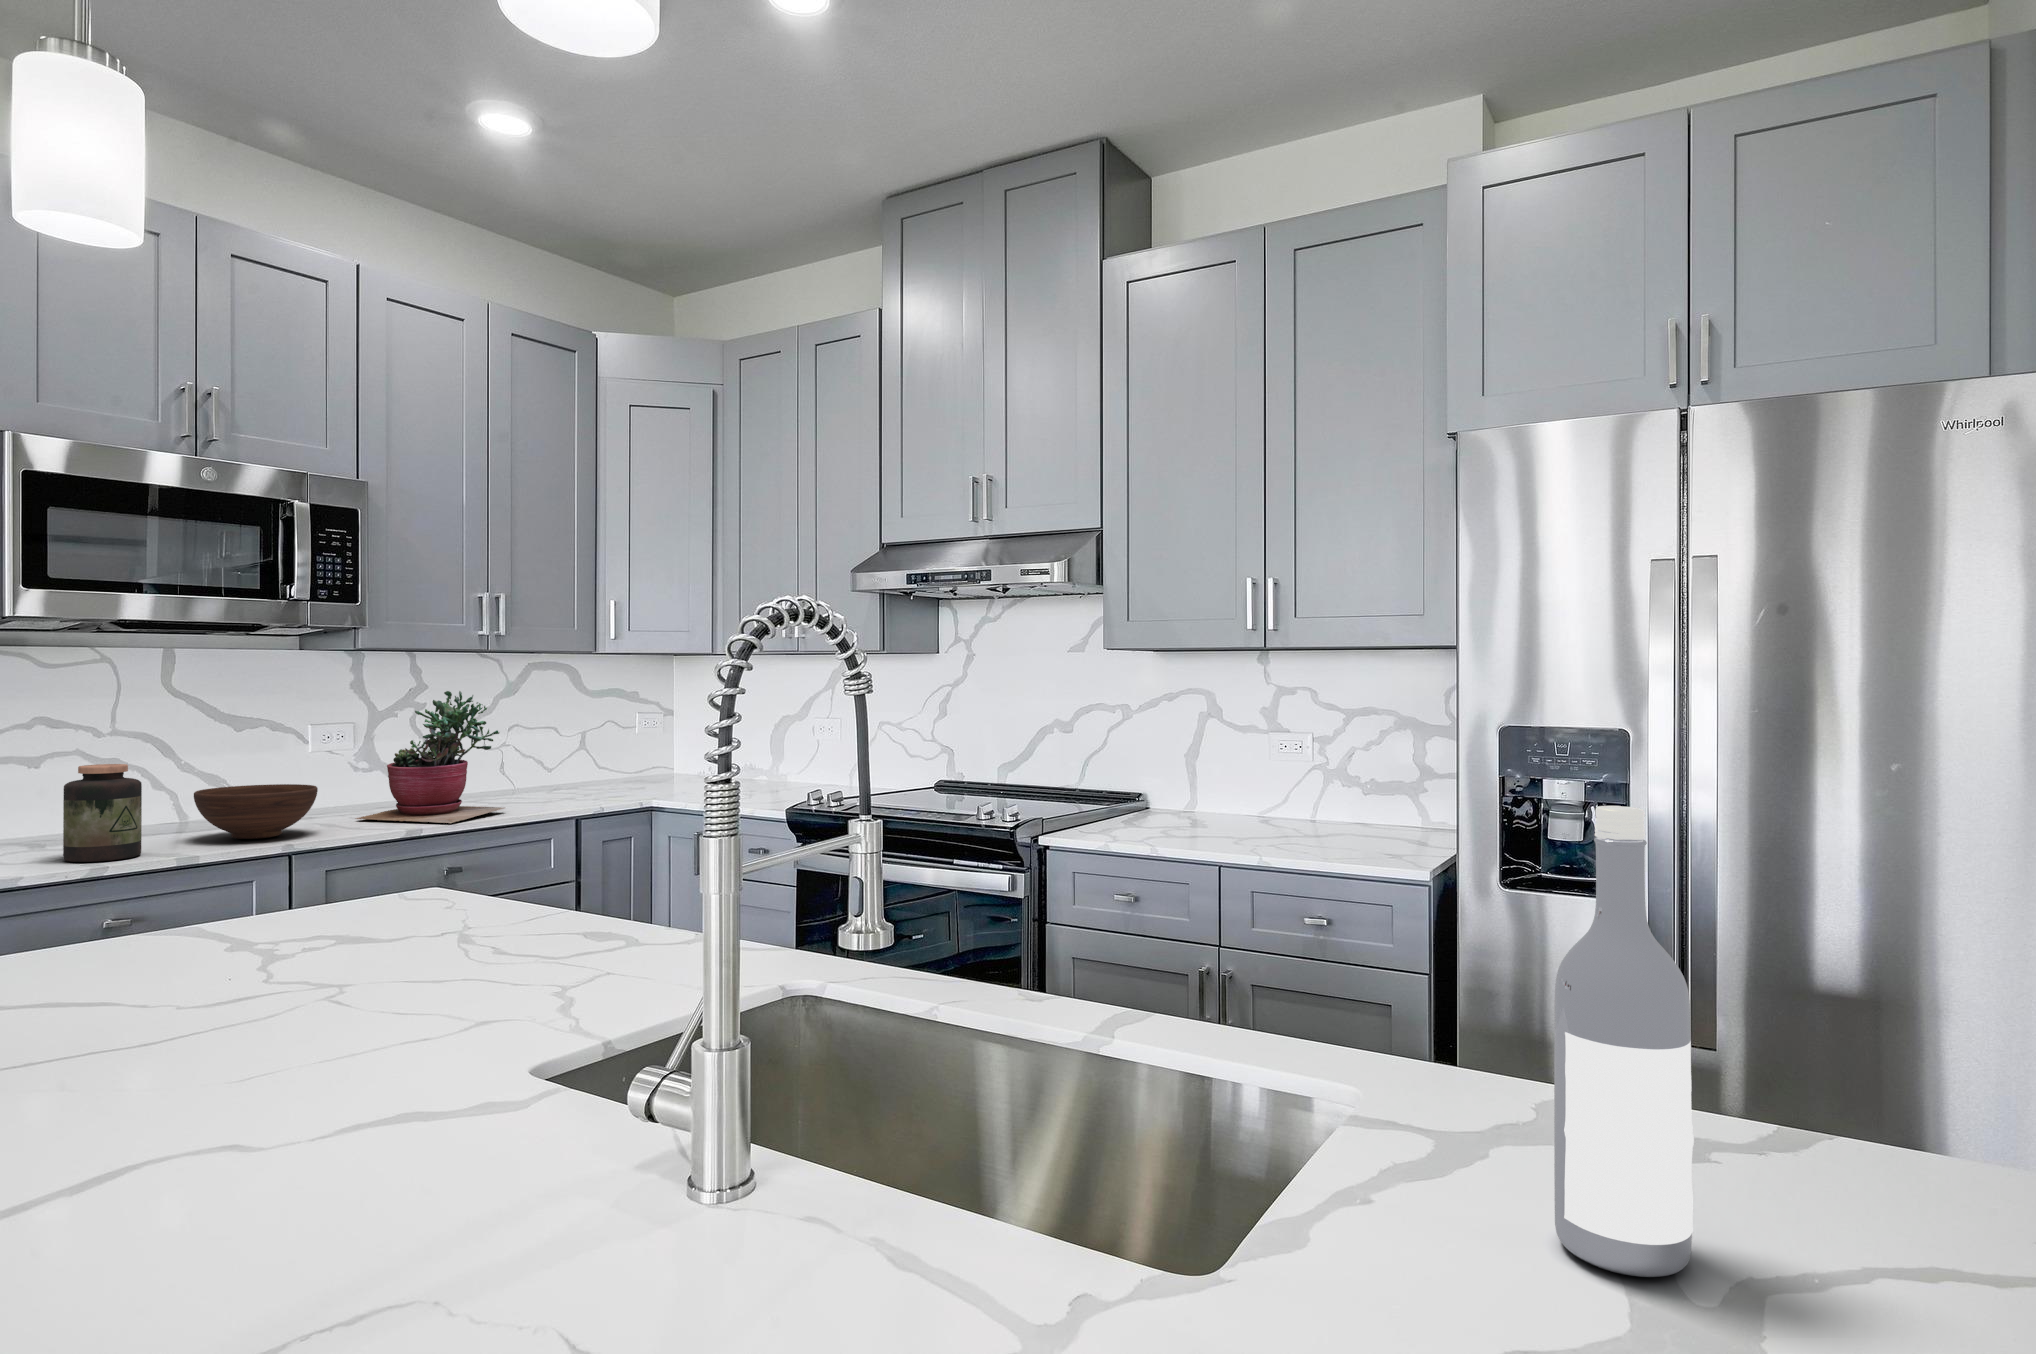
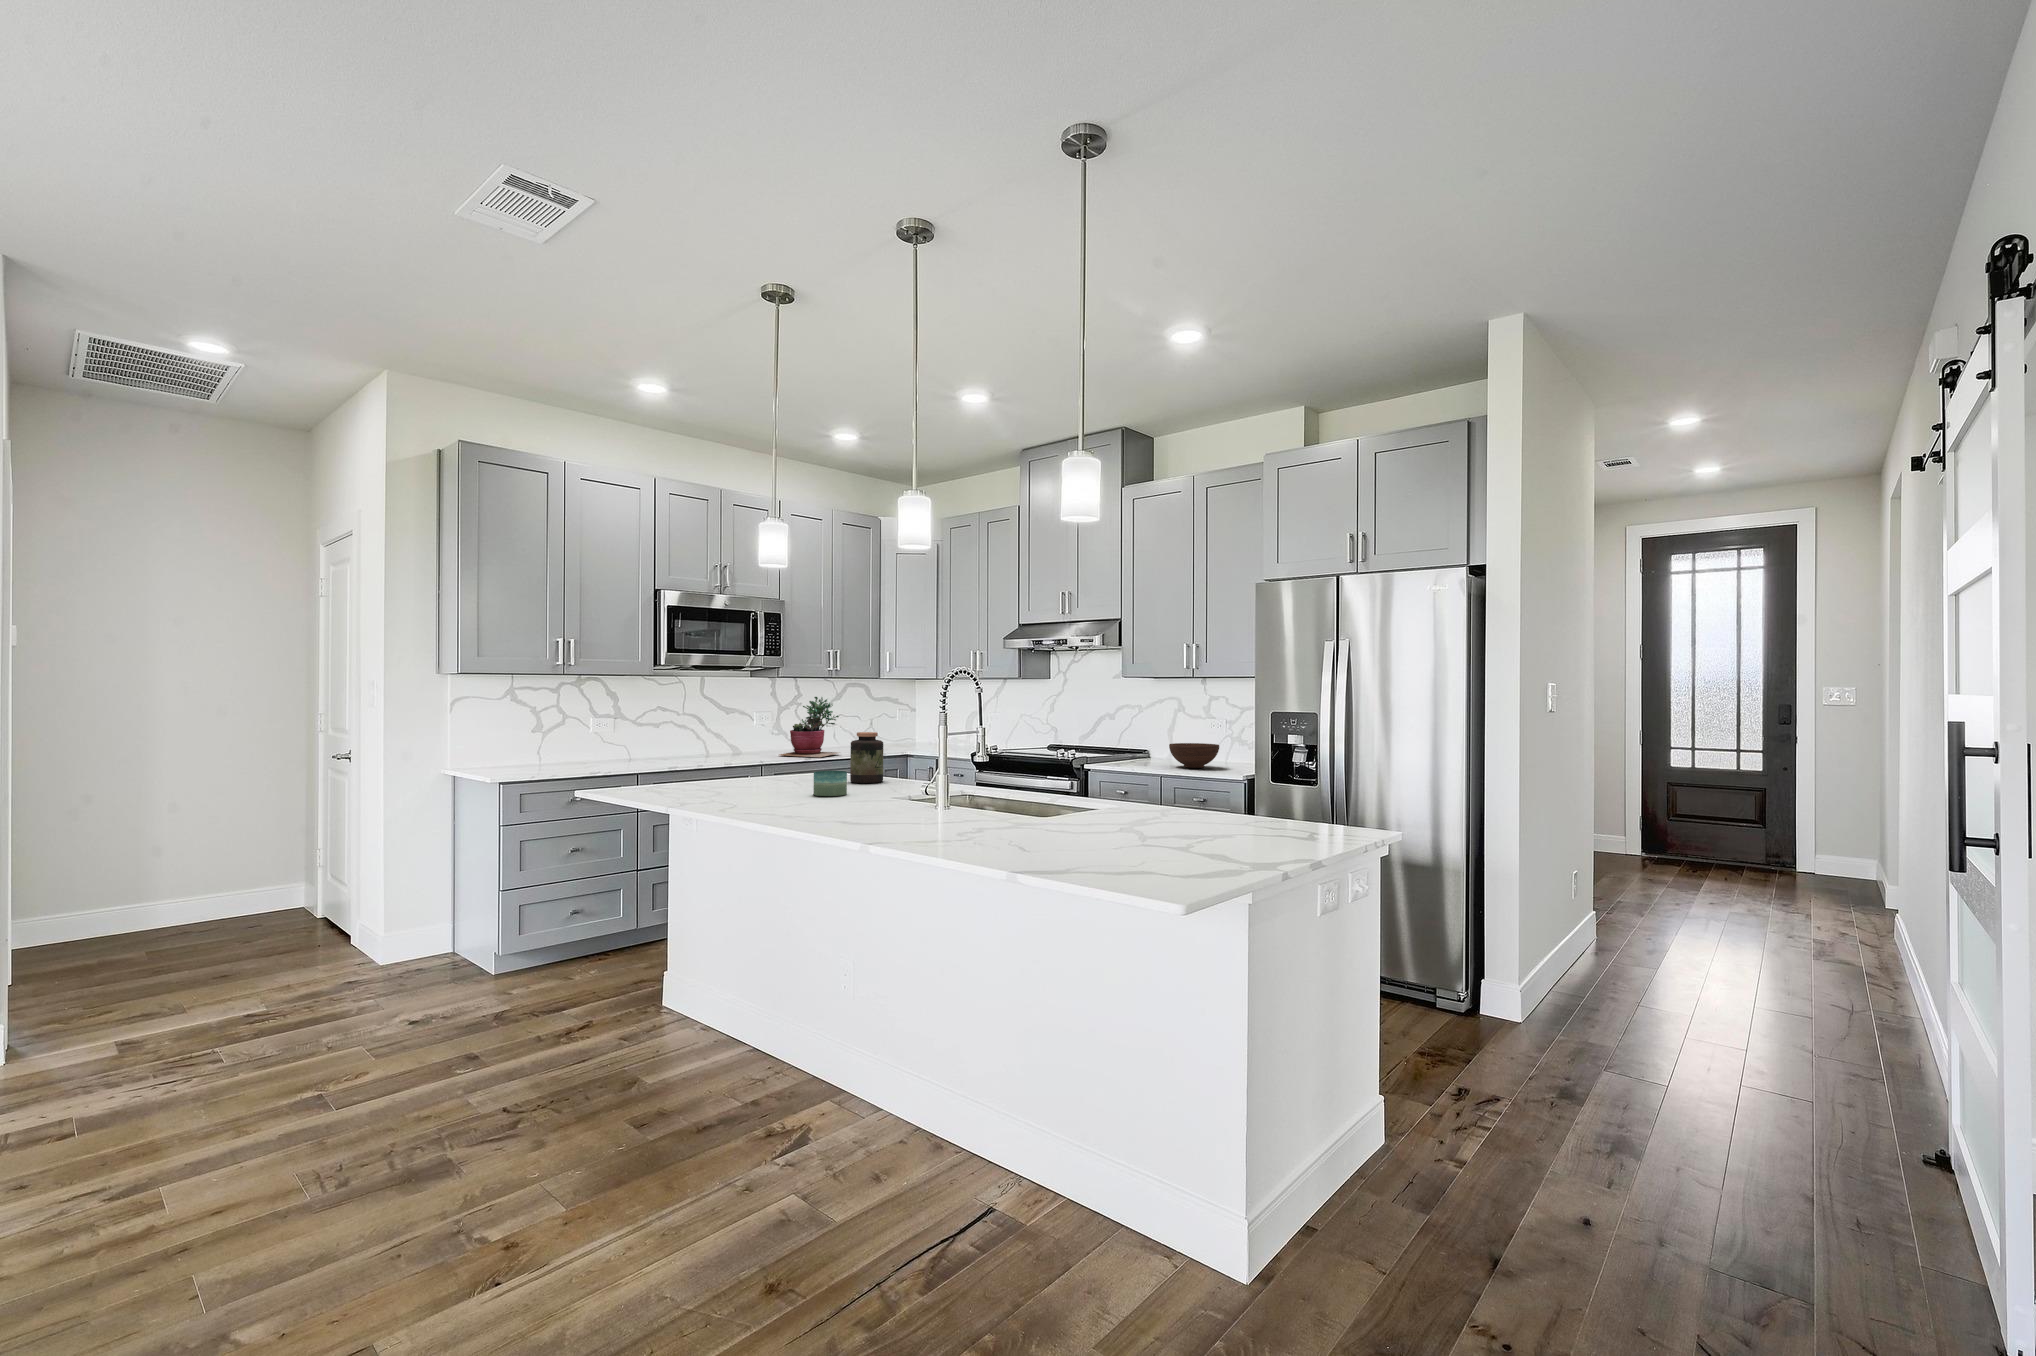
jar: present [63,764,142,862] -> present [850,732,883,783]
bowl: present [194,784,318,839] -> present [1169,743,1219,768]
wine bottle: present [1554,806,1694,1277] -> none [1122,718,1149,817]
candle: none [221,971,365,1090] -> present [813,771,847,796]

